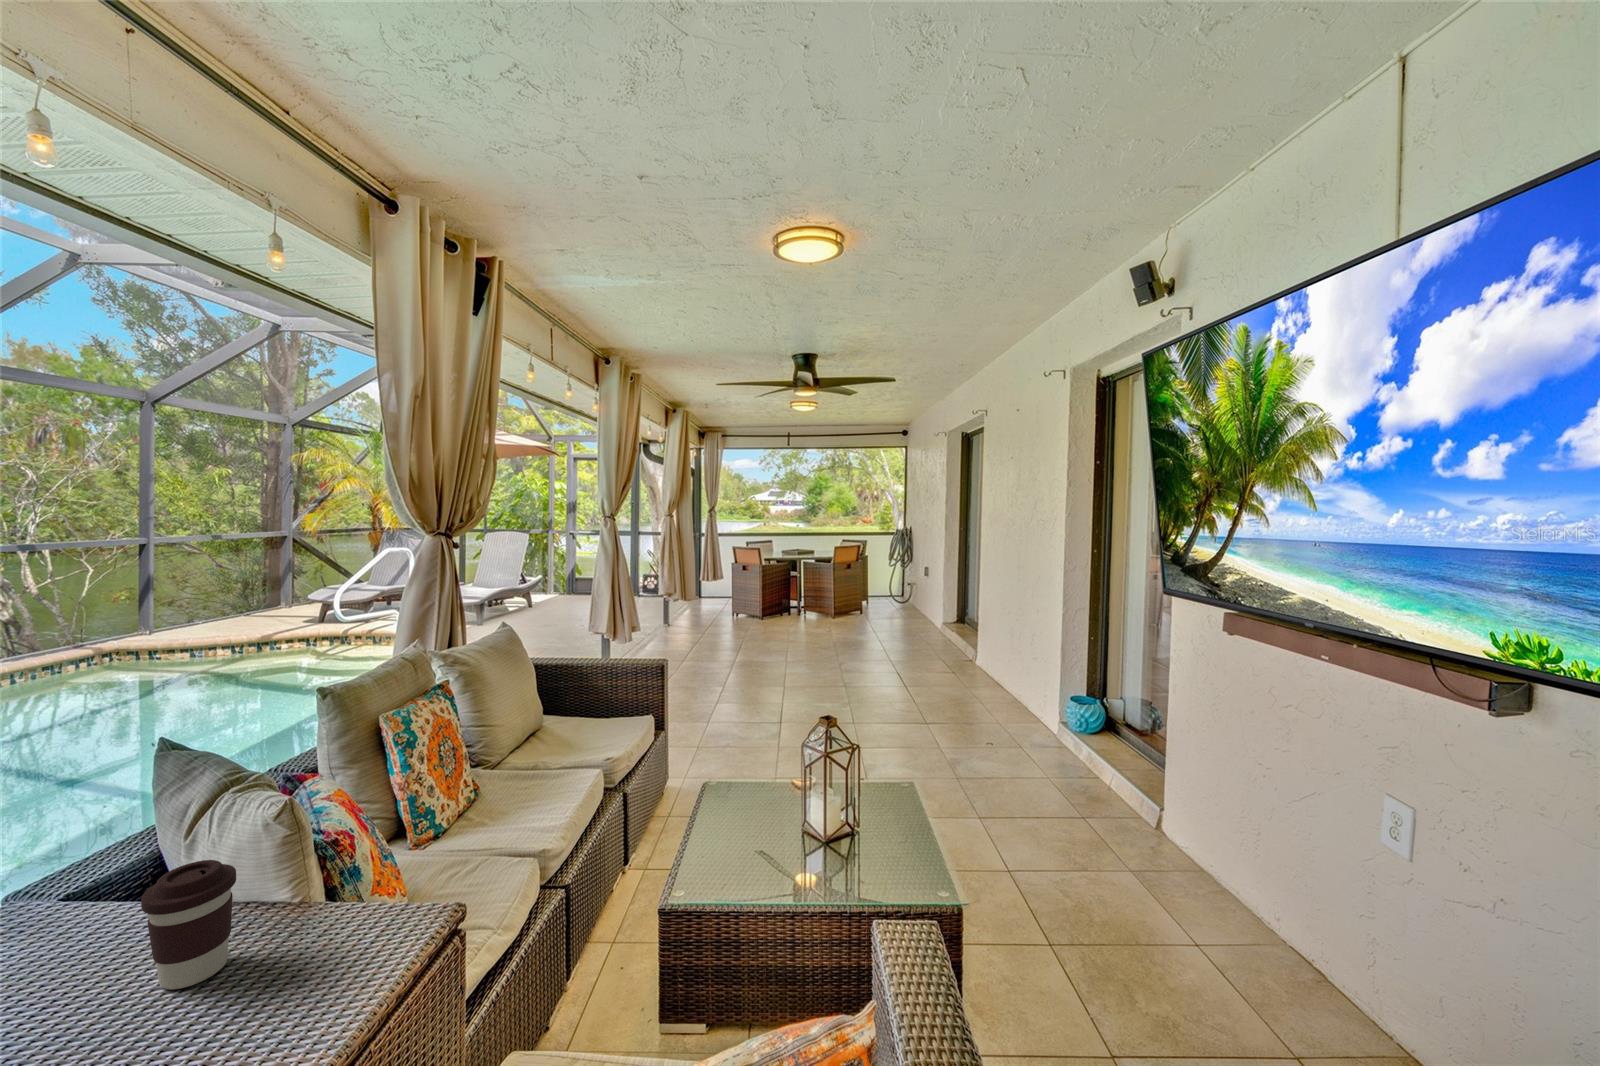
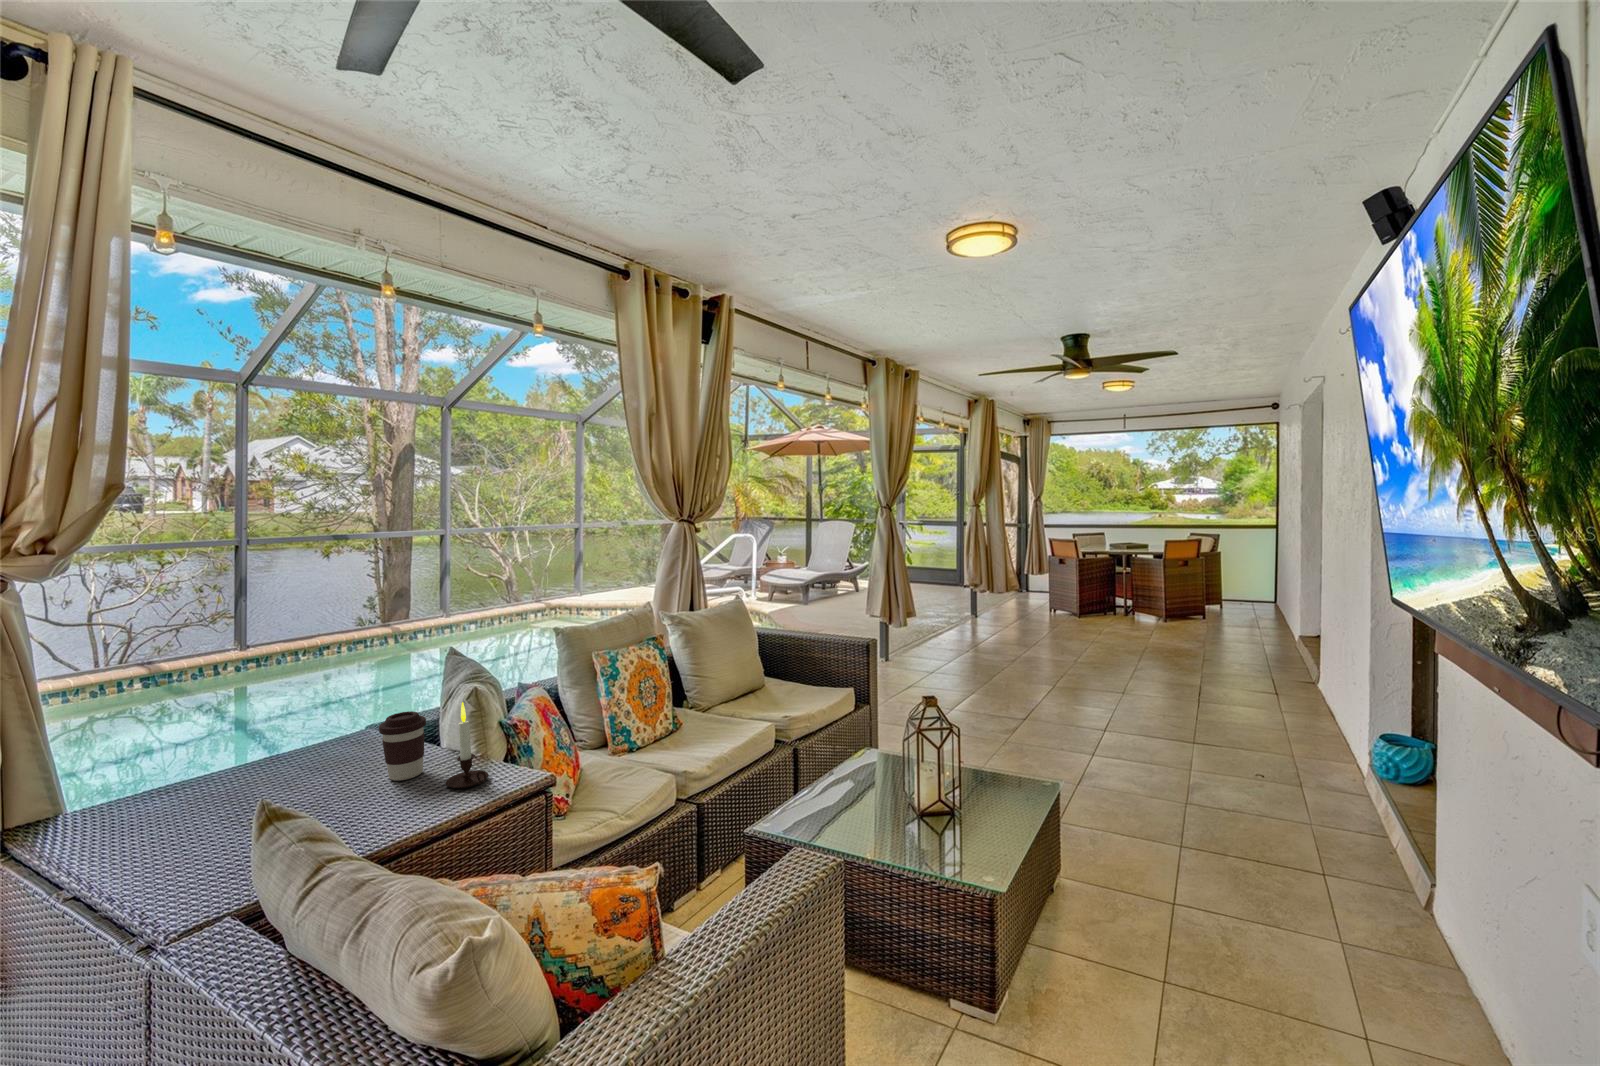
candle: none [295,824,381,965] -> present [445,702,488,788]

